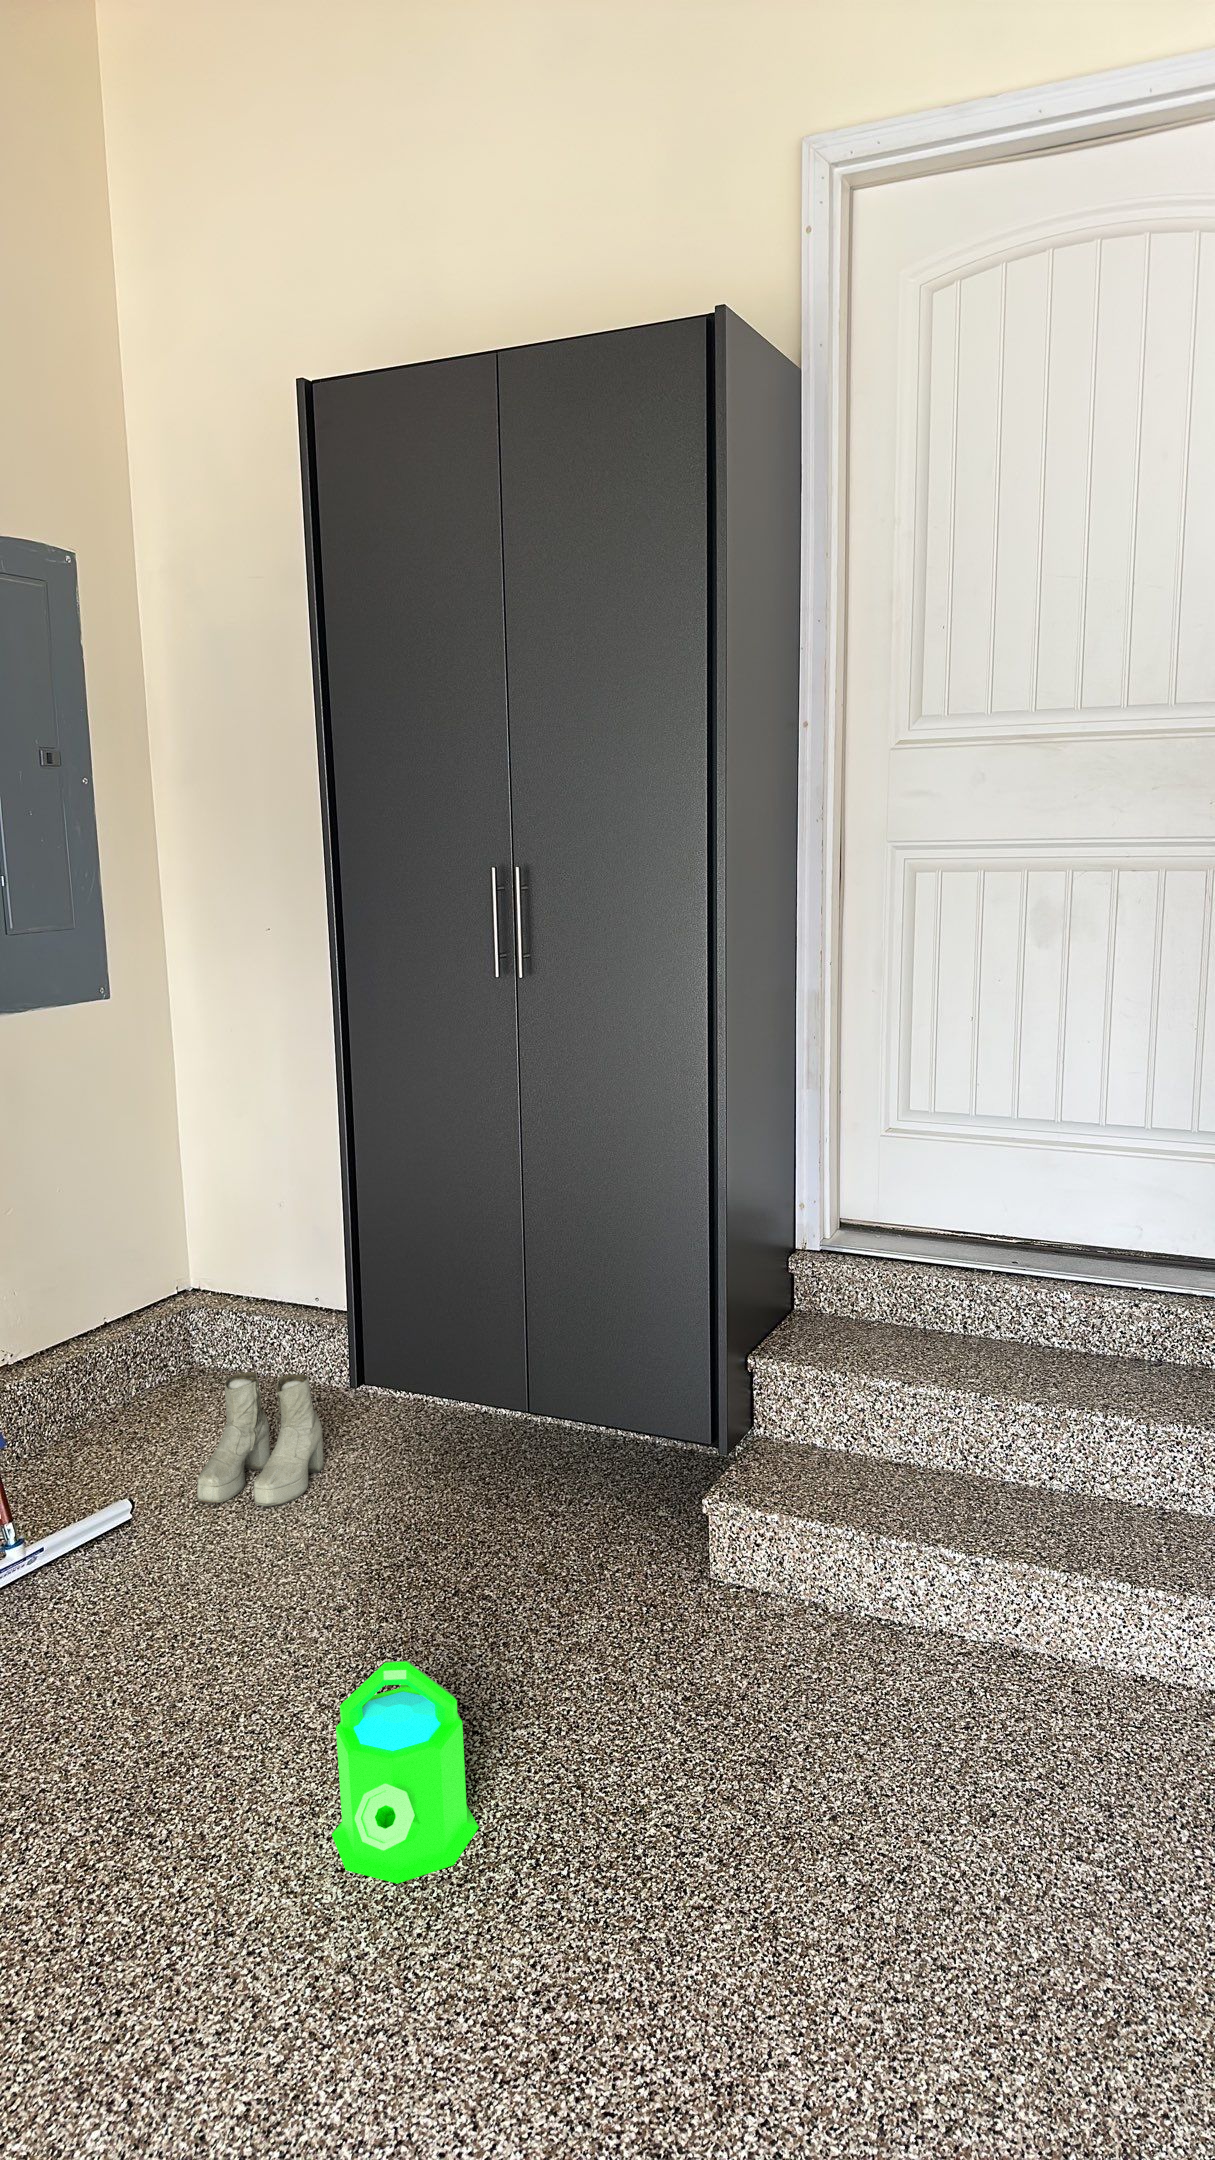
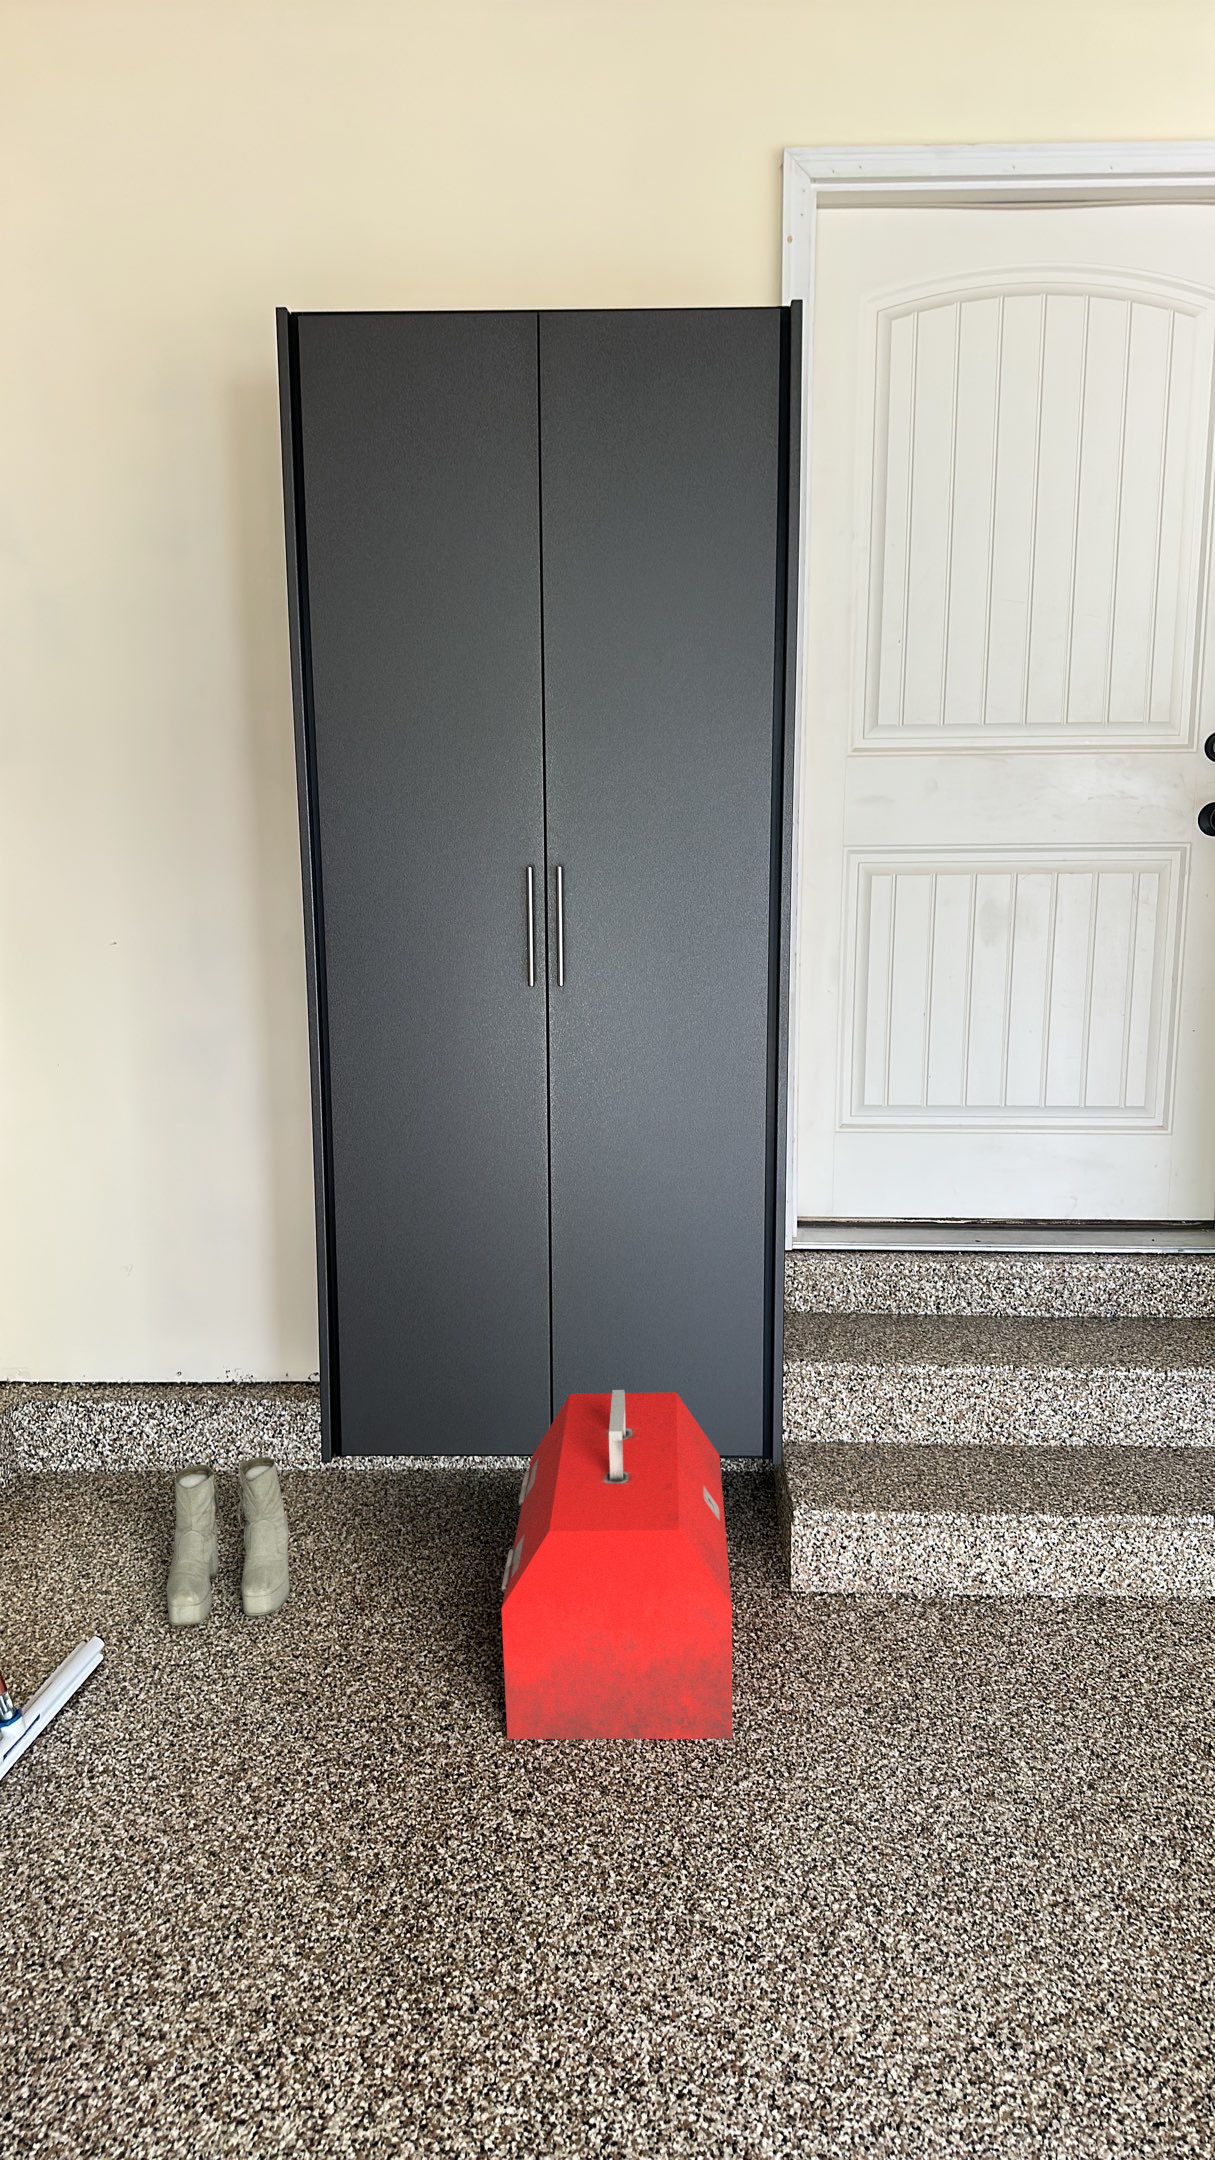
toolbox: none [357,1353,666,1689] -> present [501,1390,732,1739]
watering can: present [332,1661,479,1884] -> none [649,1736,823,1977]

